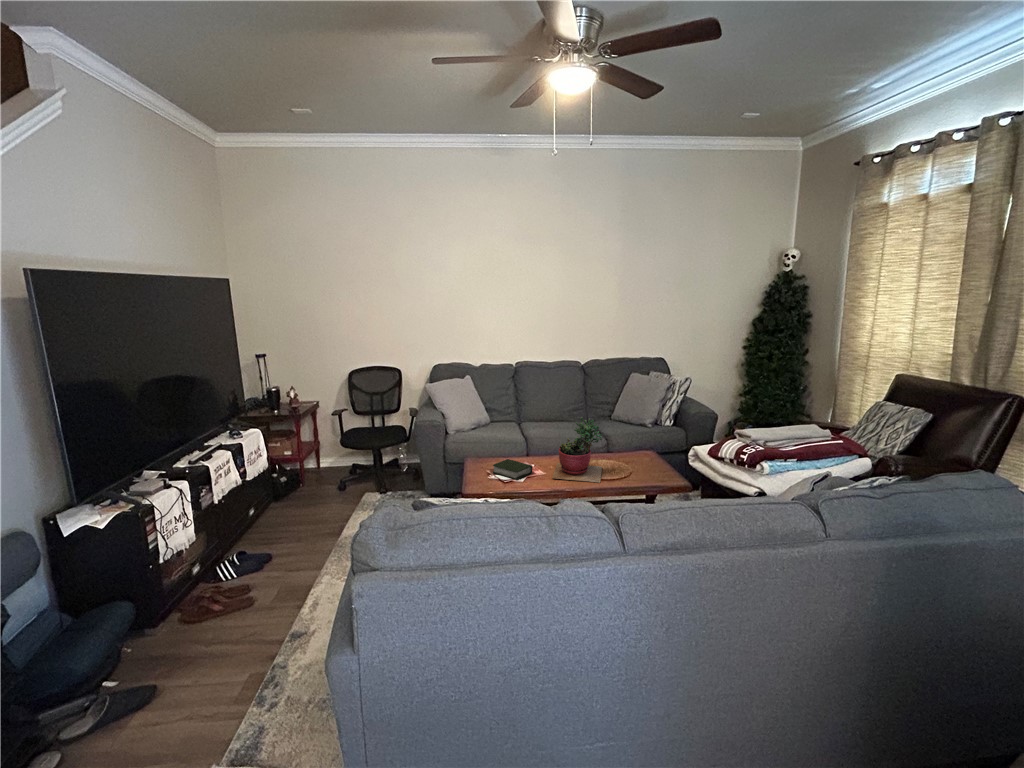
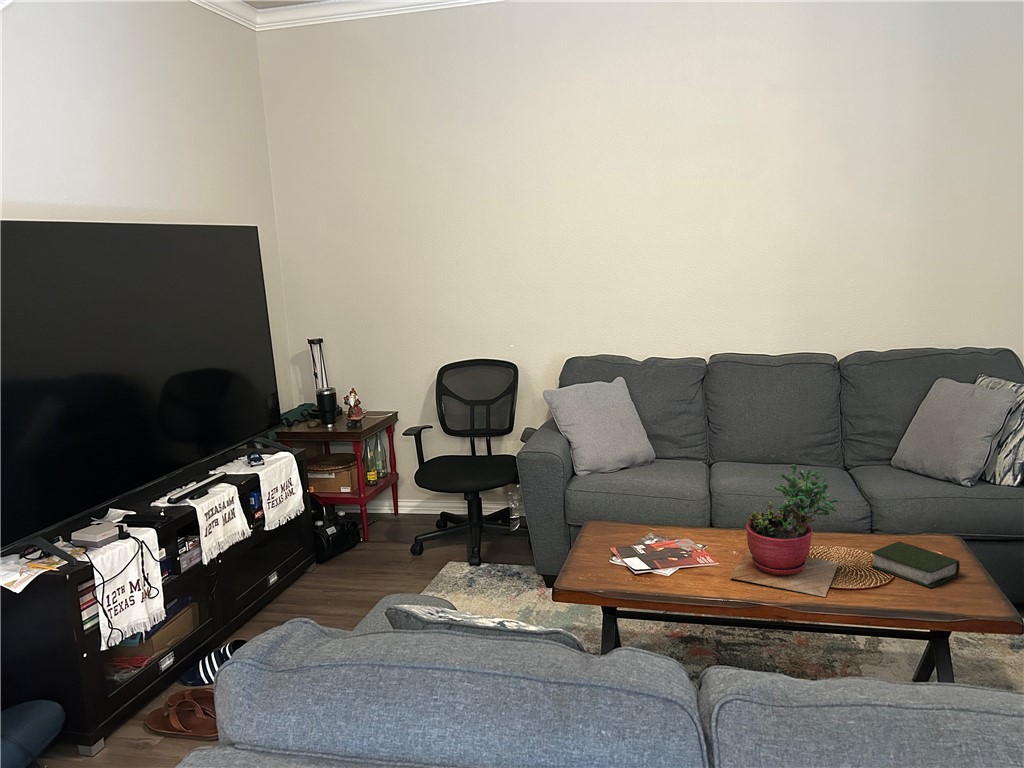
book: present [493,459,532,480] -> present [871,541,960,588]

